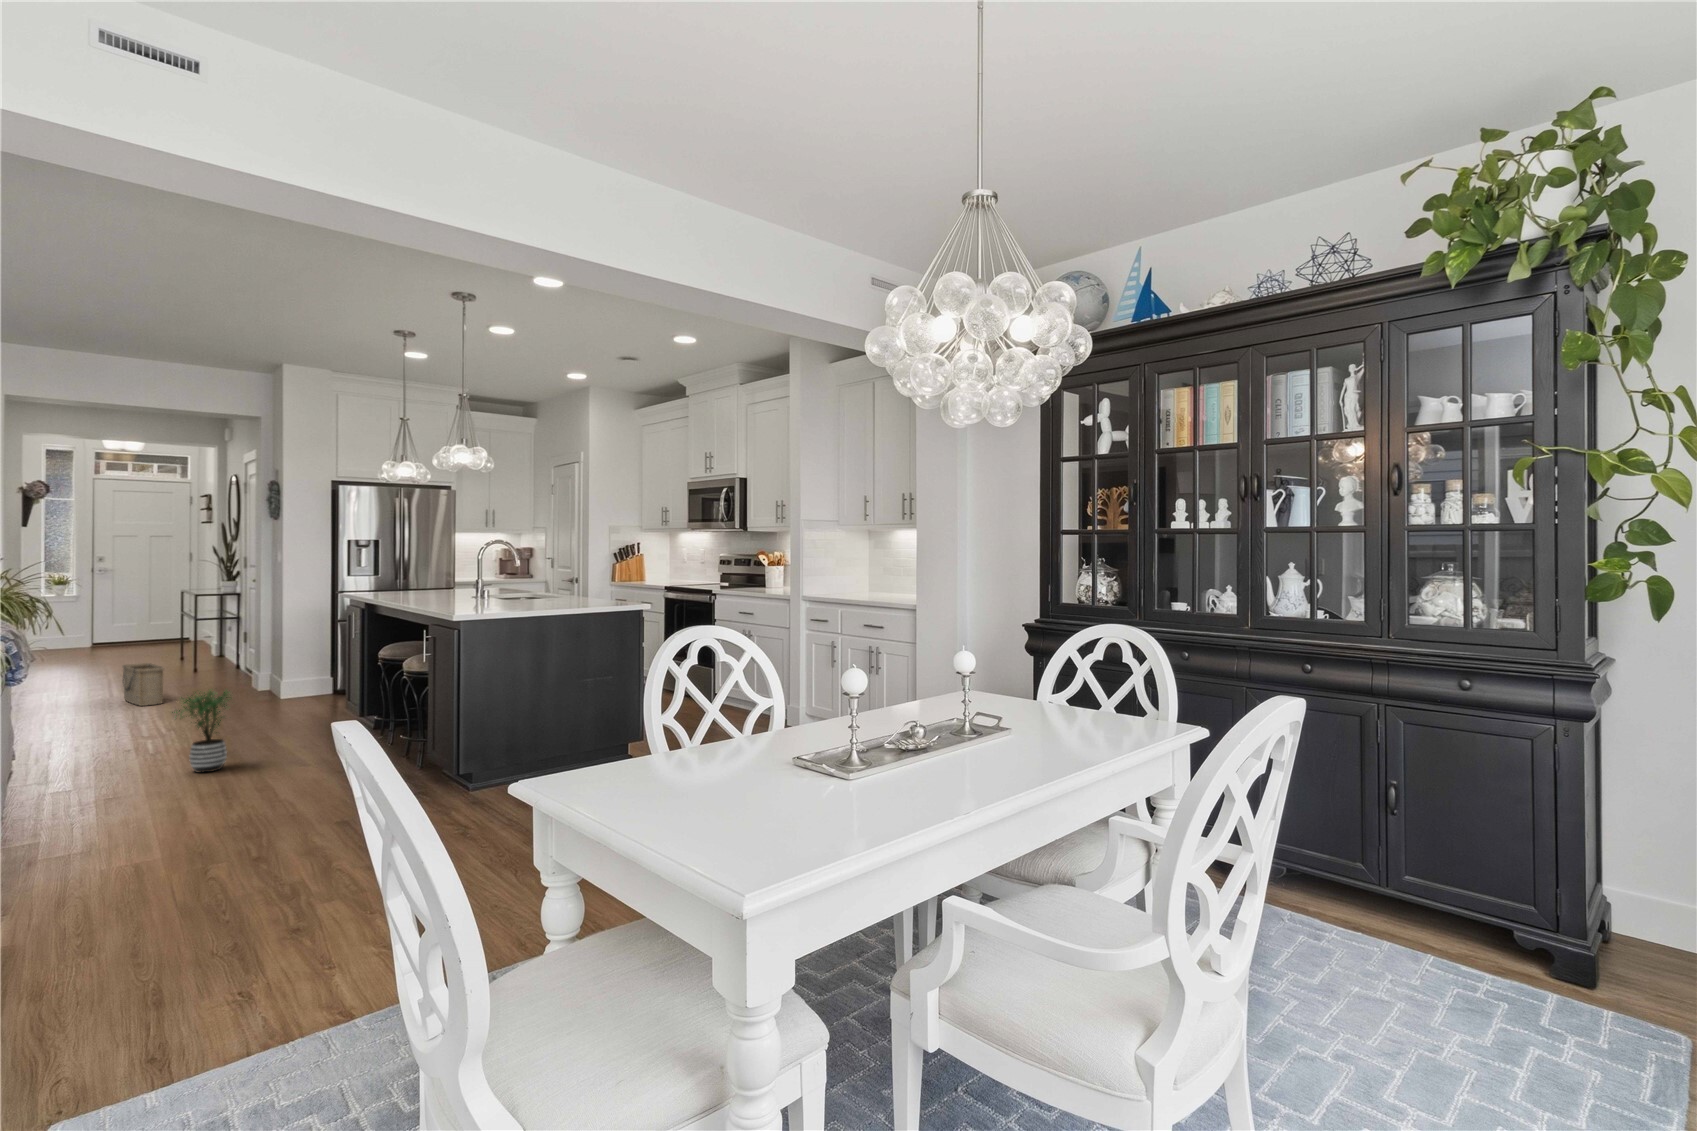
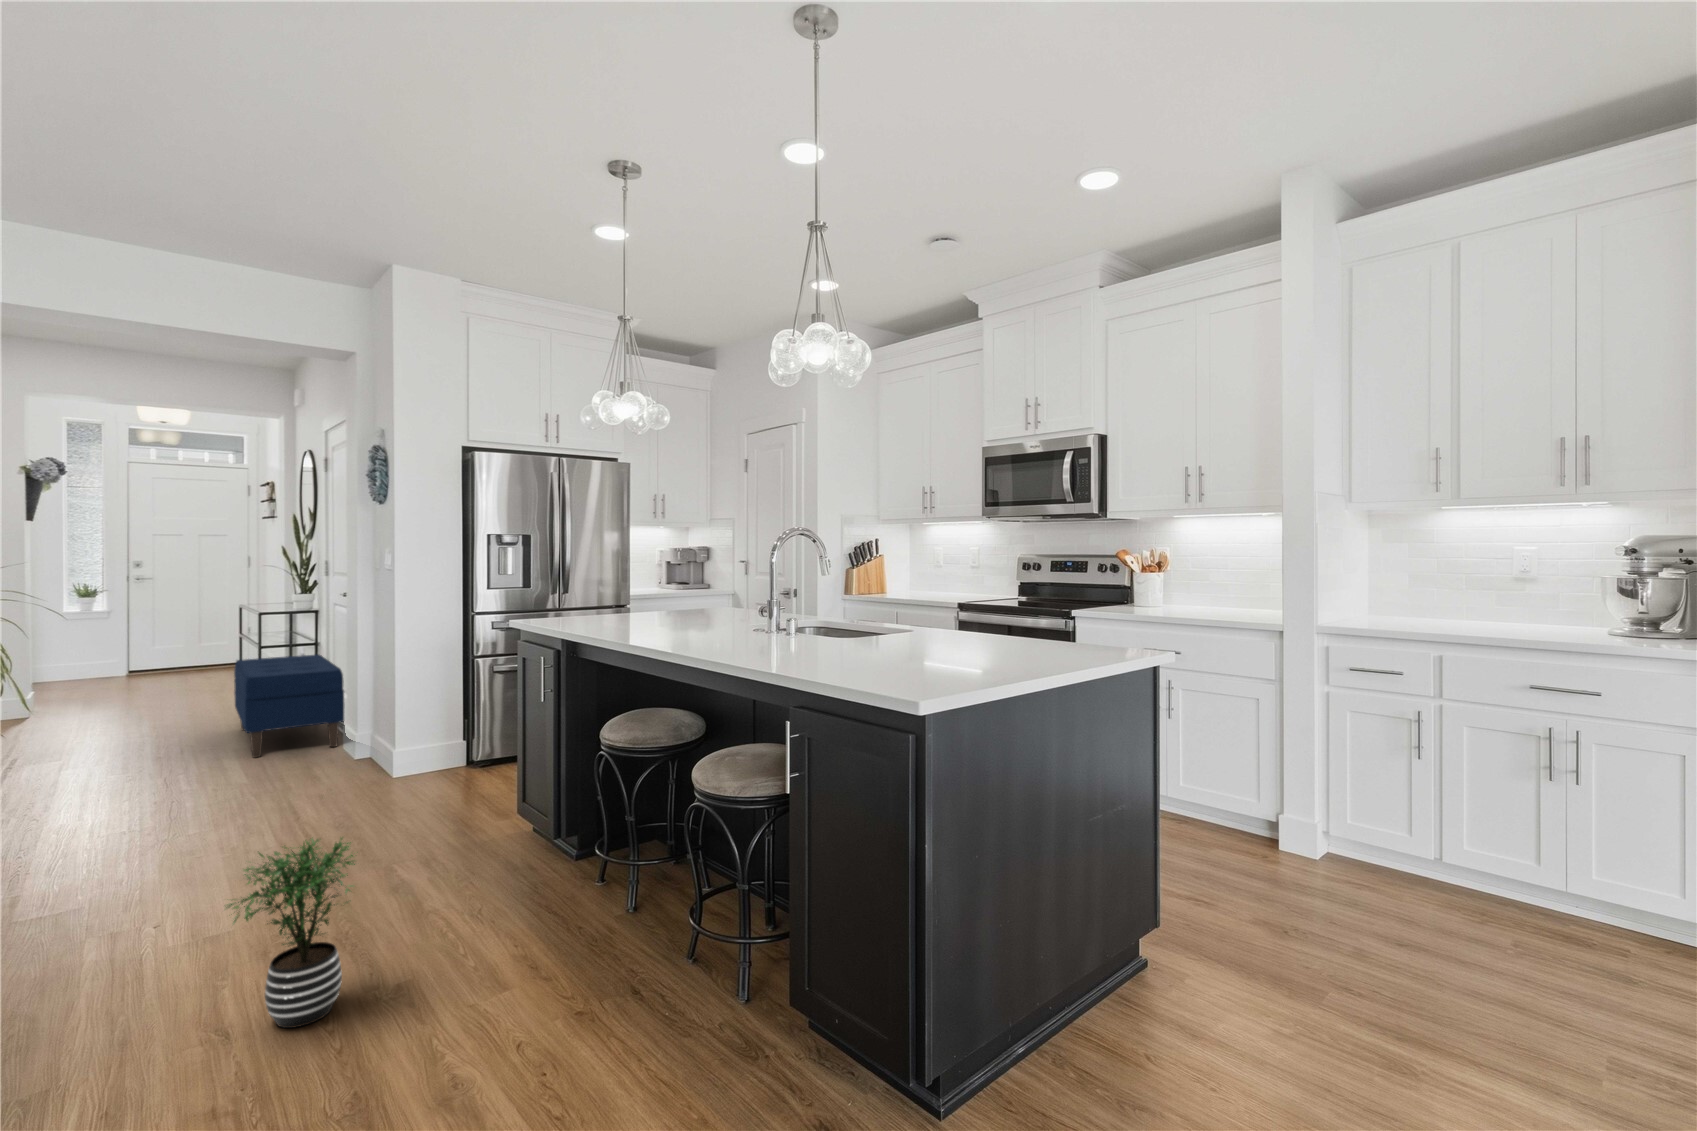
bench: none [177,625,254,691] -> present [234,655,344,758]
basket: present [123,663,164,706] -> none [151,722,216,795]

